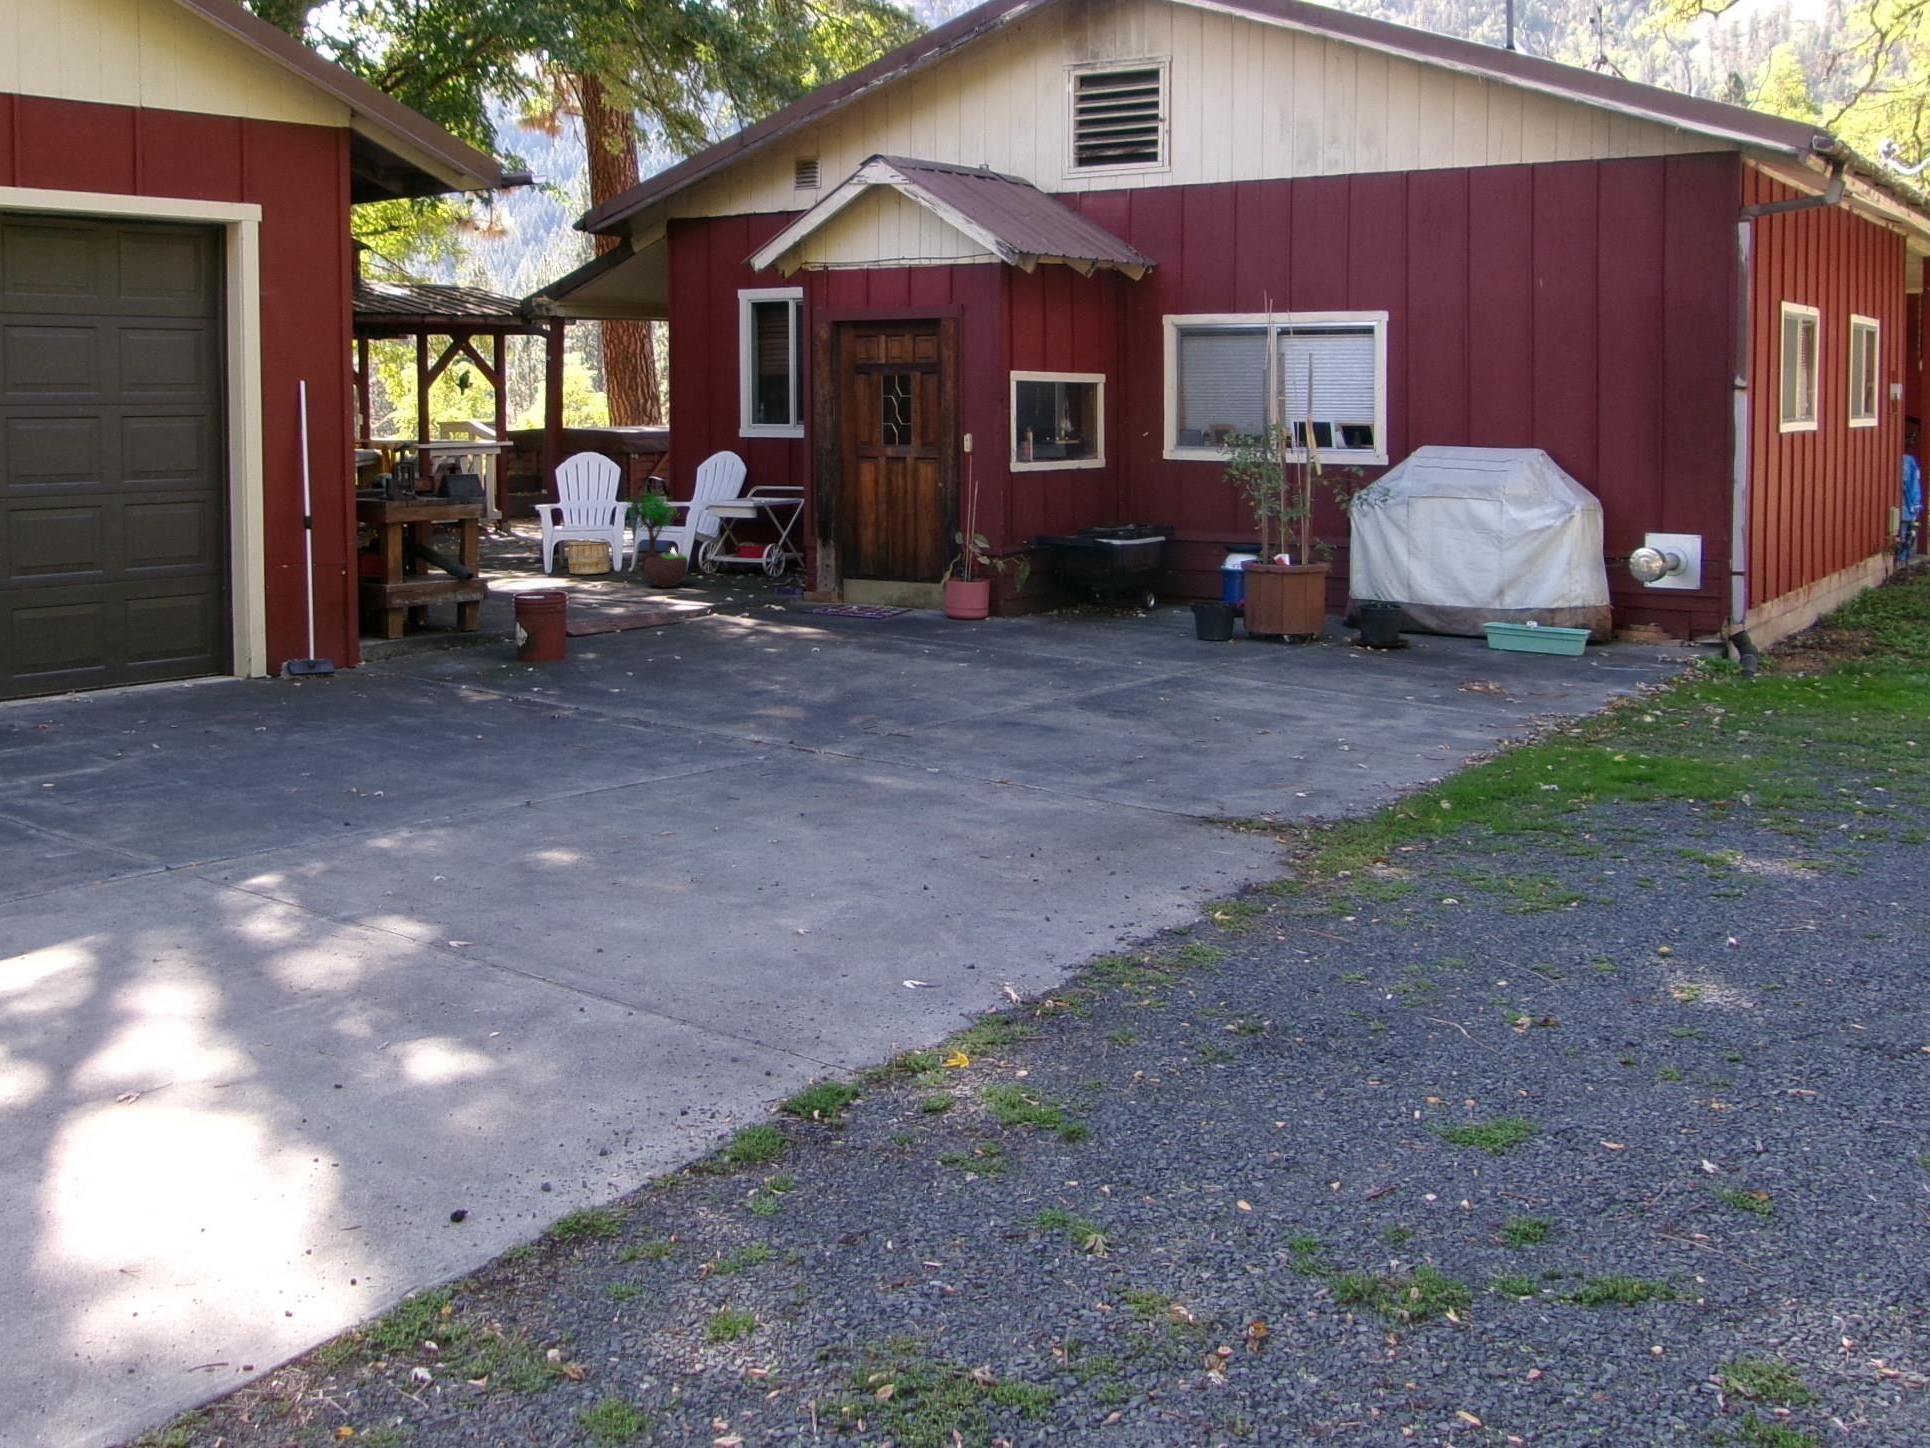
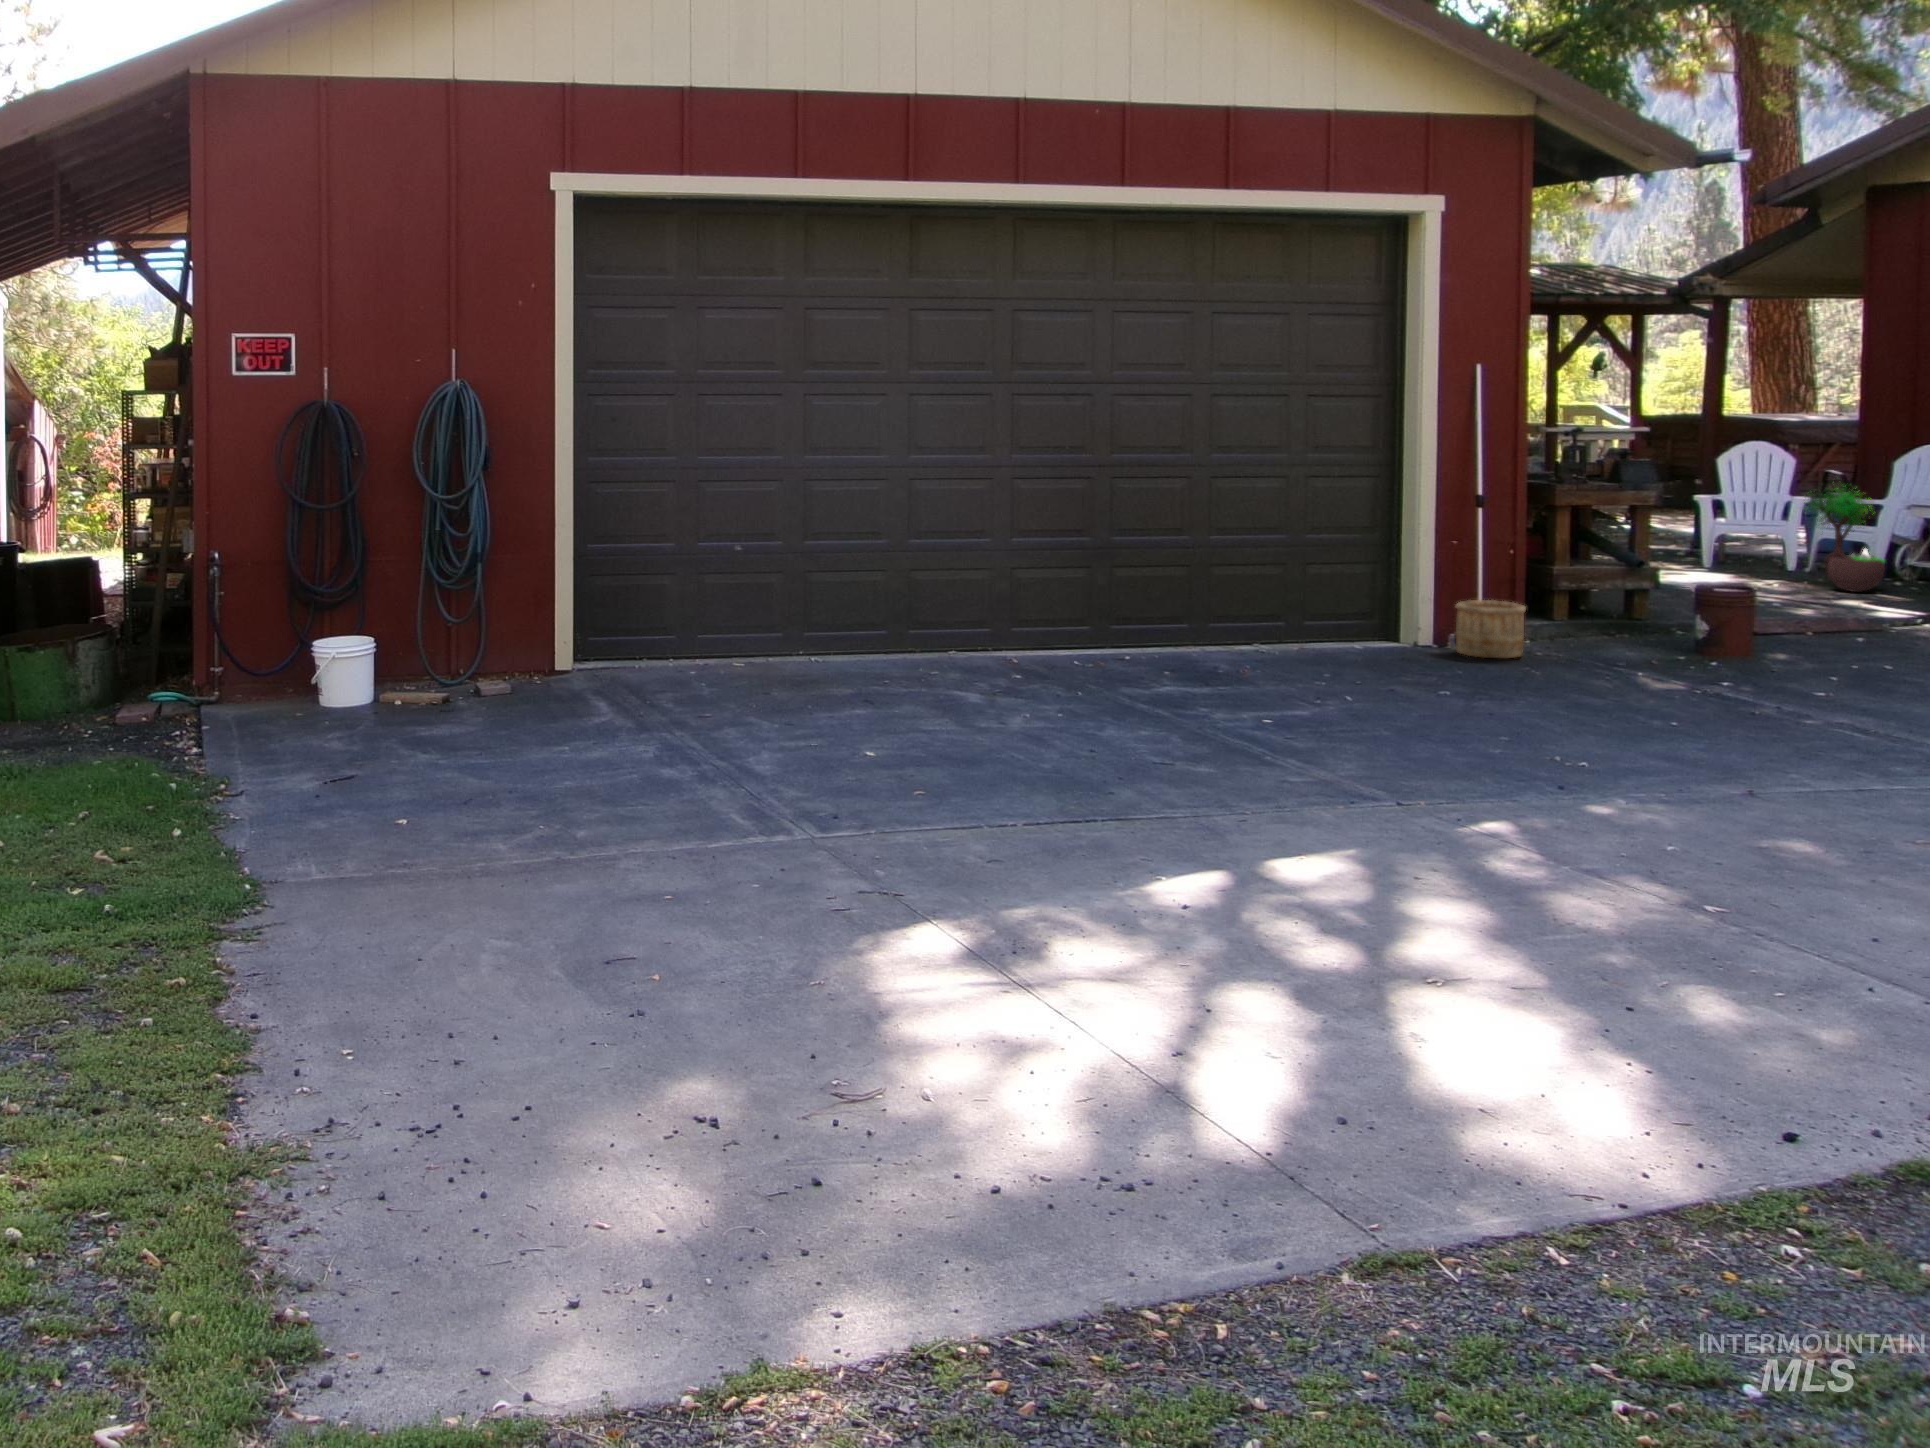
wooden bucket: present [567,542,610,574] -> present [1455,600,1526,658]

